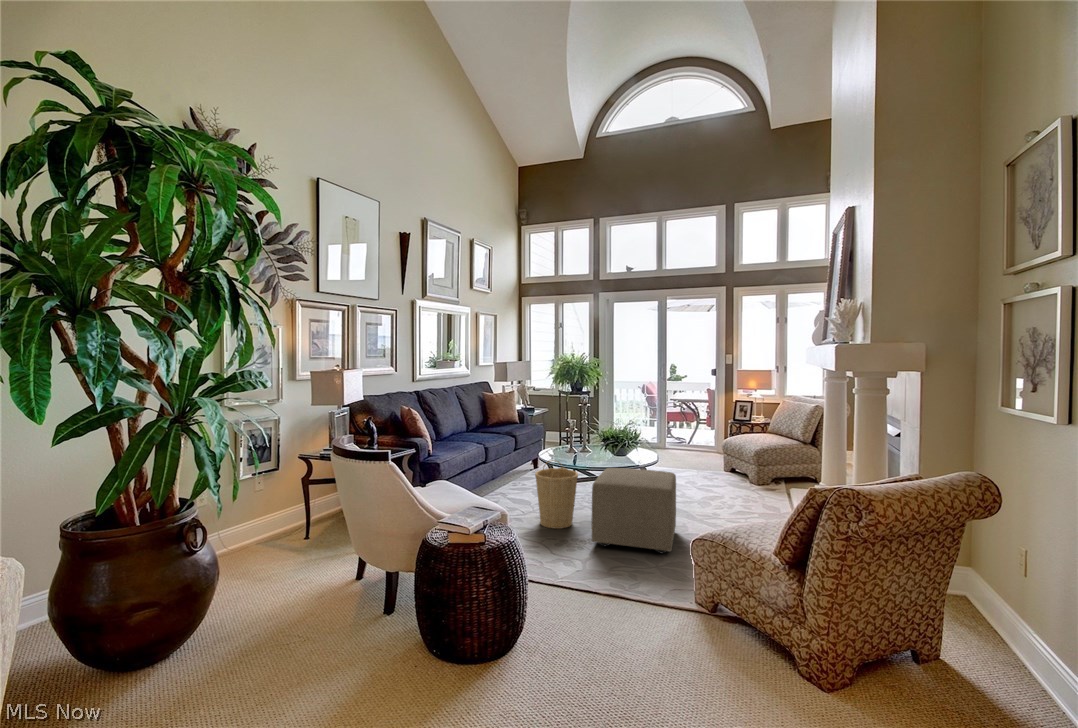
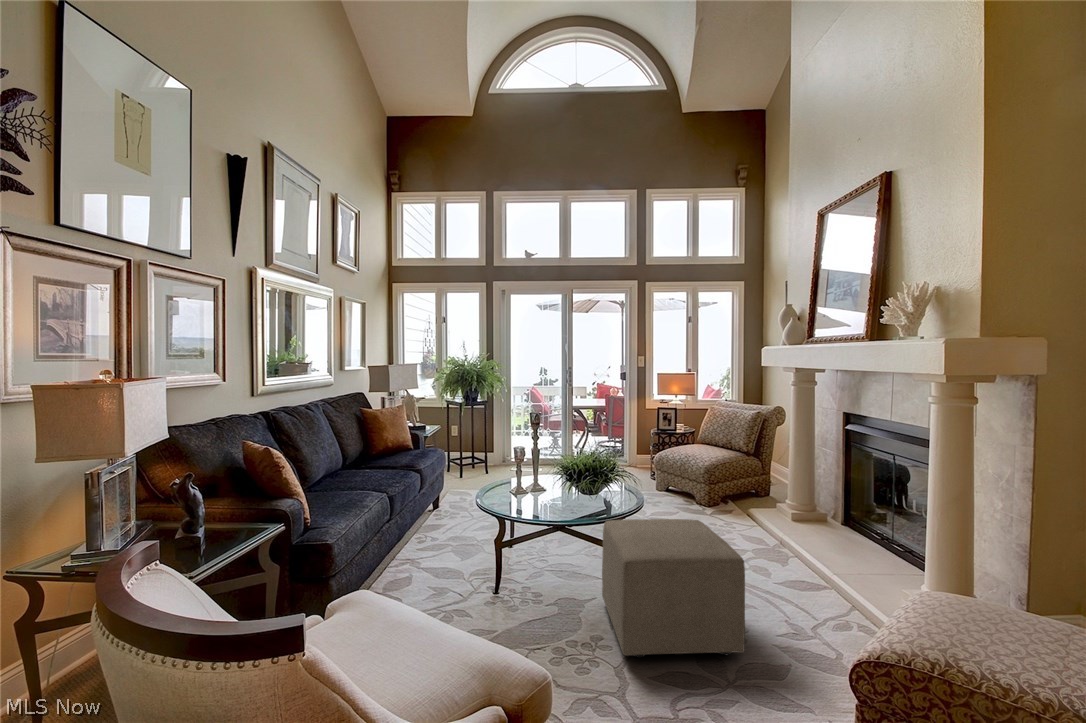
basket: present [535,460,578,529] -> none [501,515,568,629]

